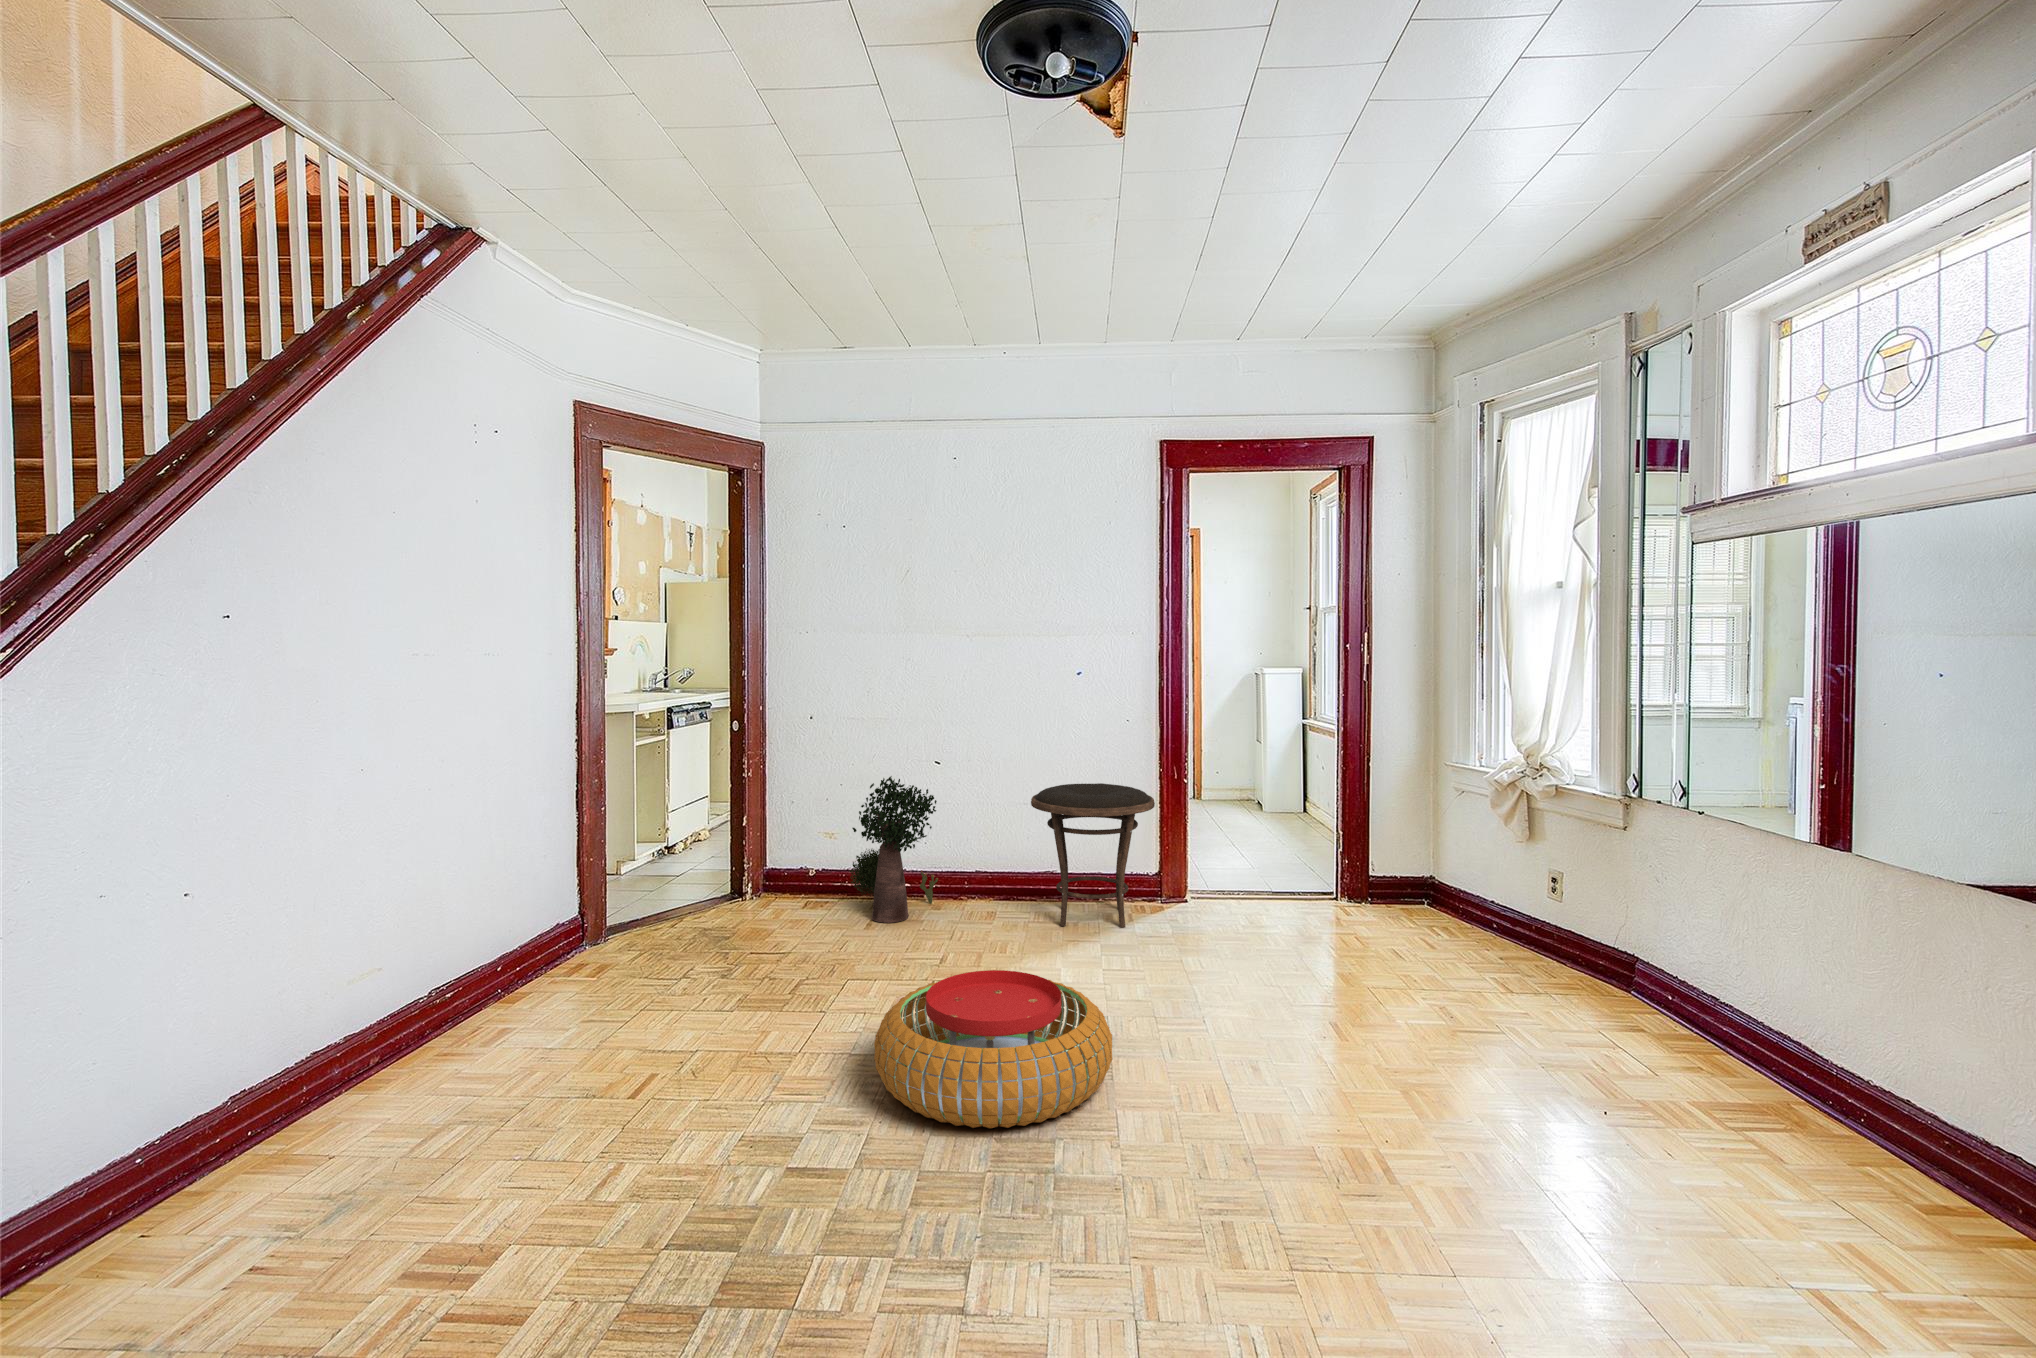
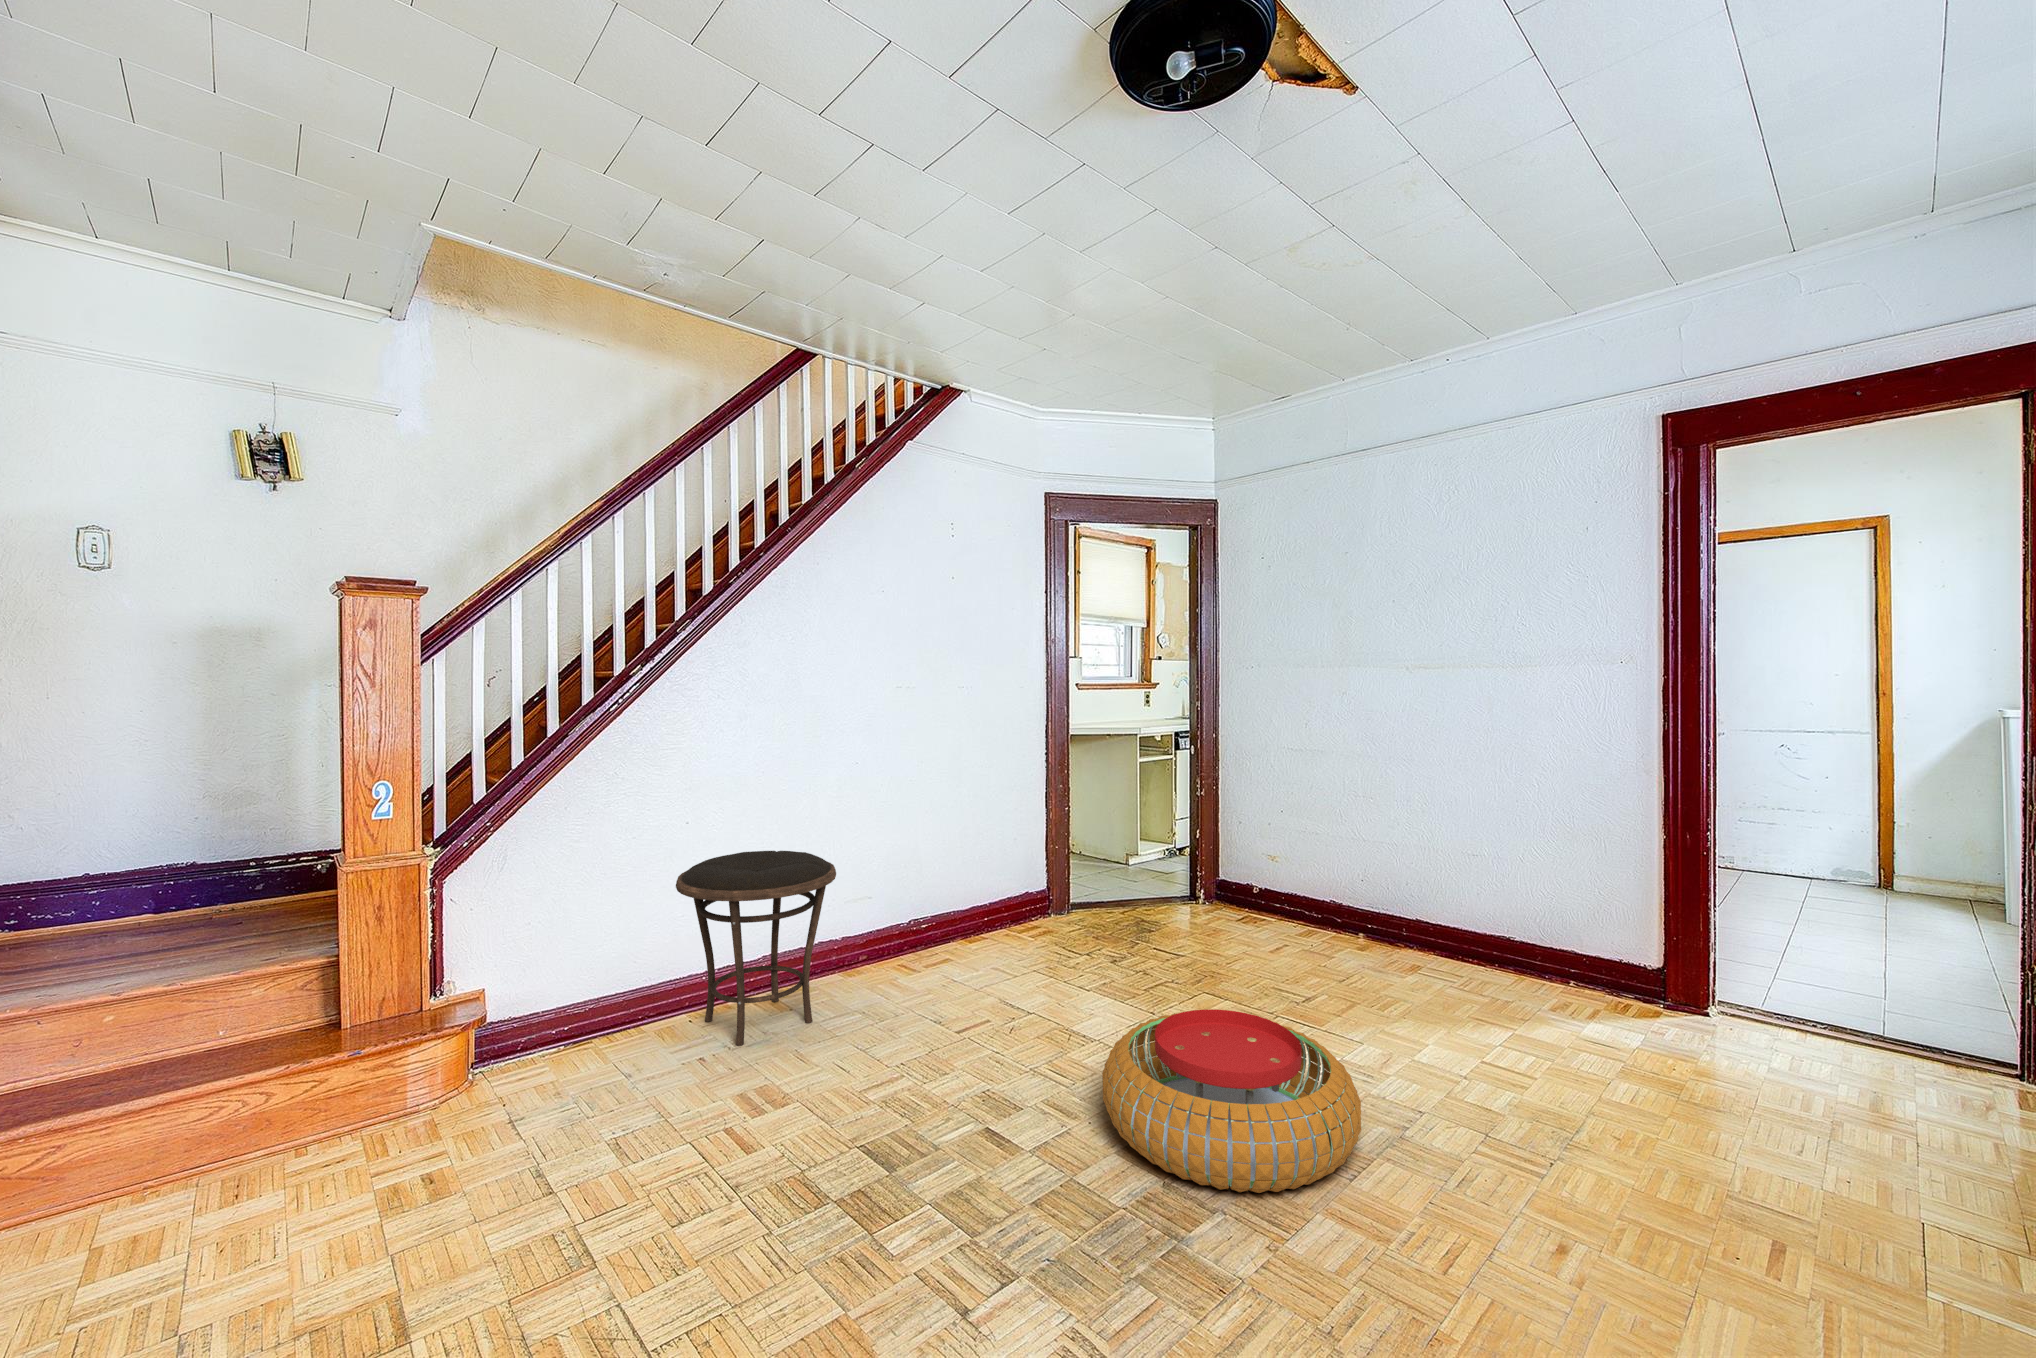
potted plant: present [849,776,938,923] -> none [1261,806,1369,953]
side table: present [1031,783,1155,928] -> present [676,851,836,1046]

